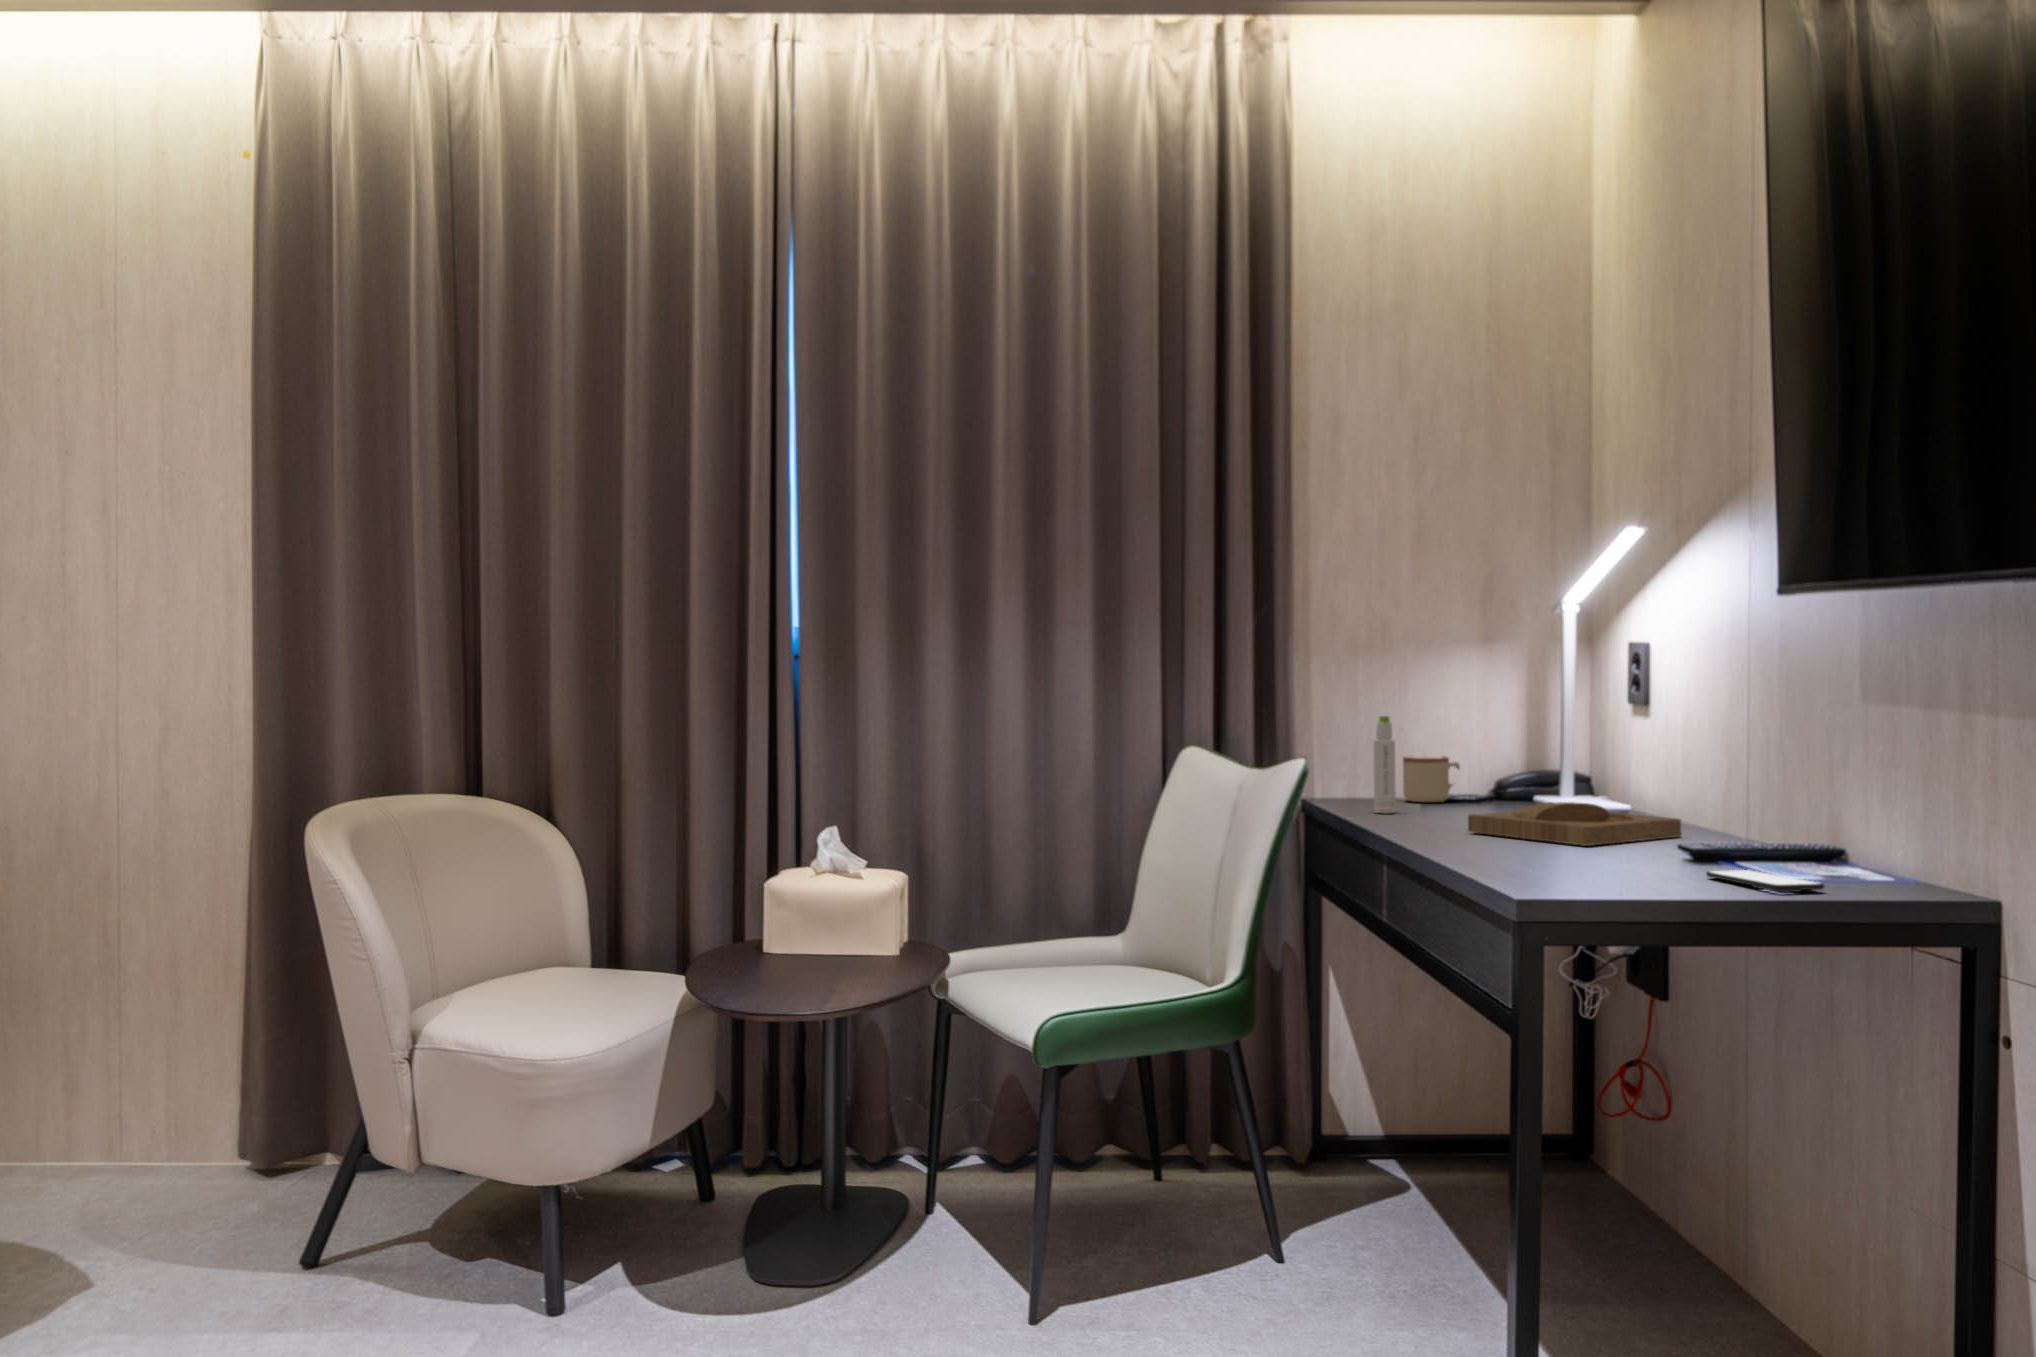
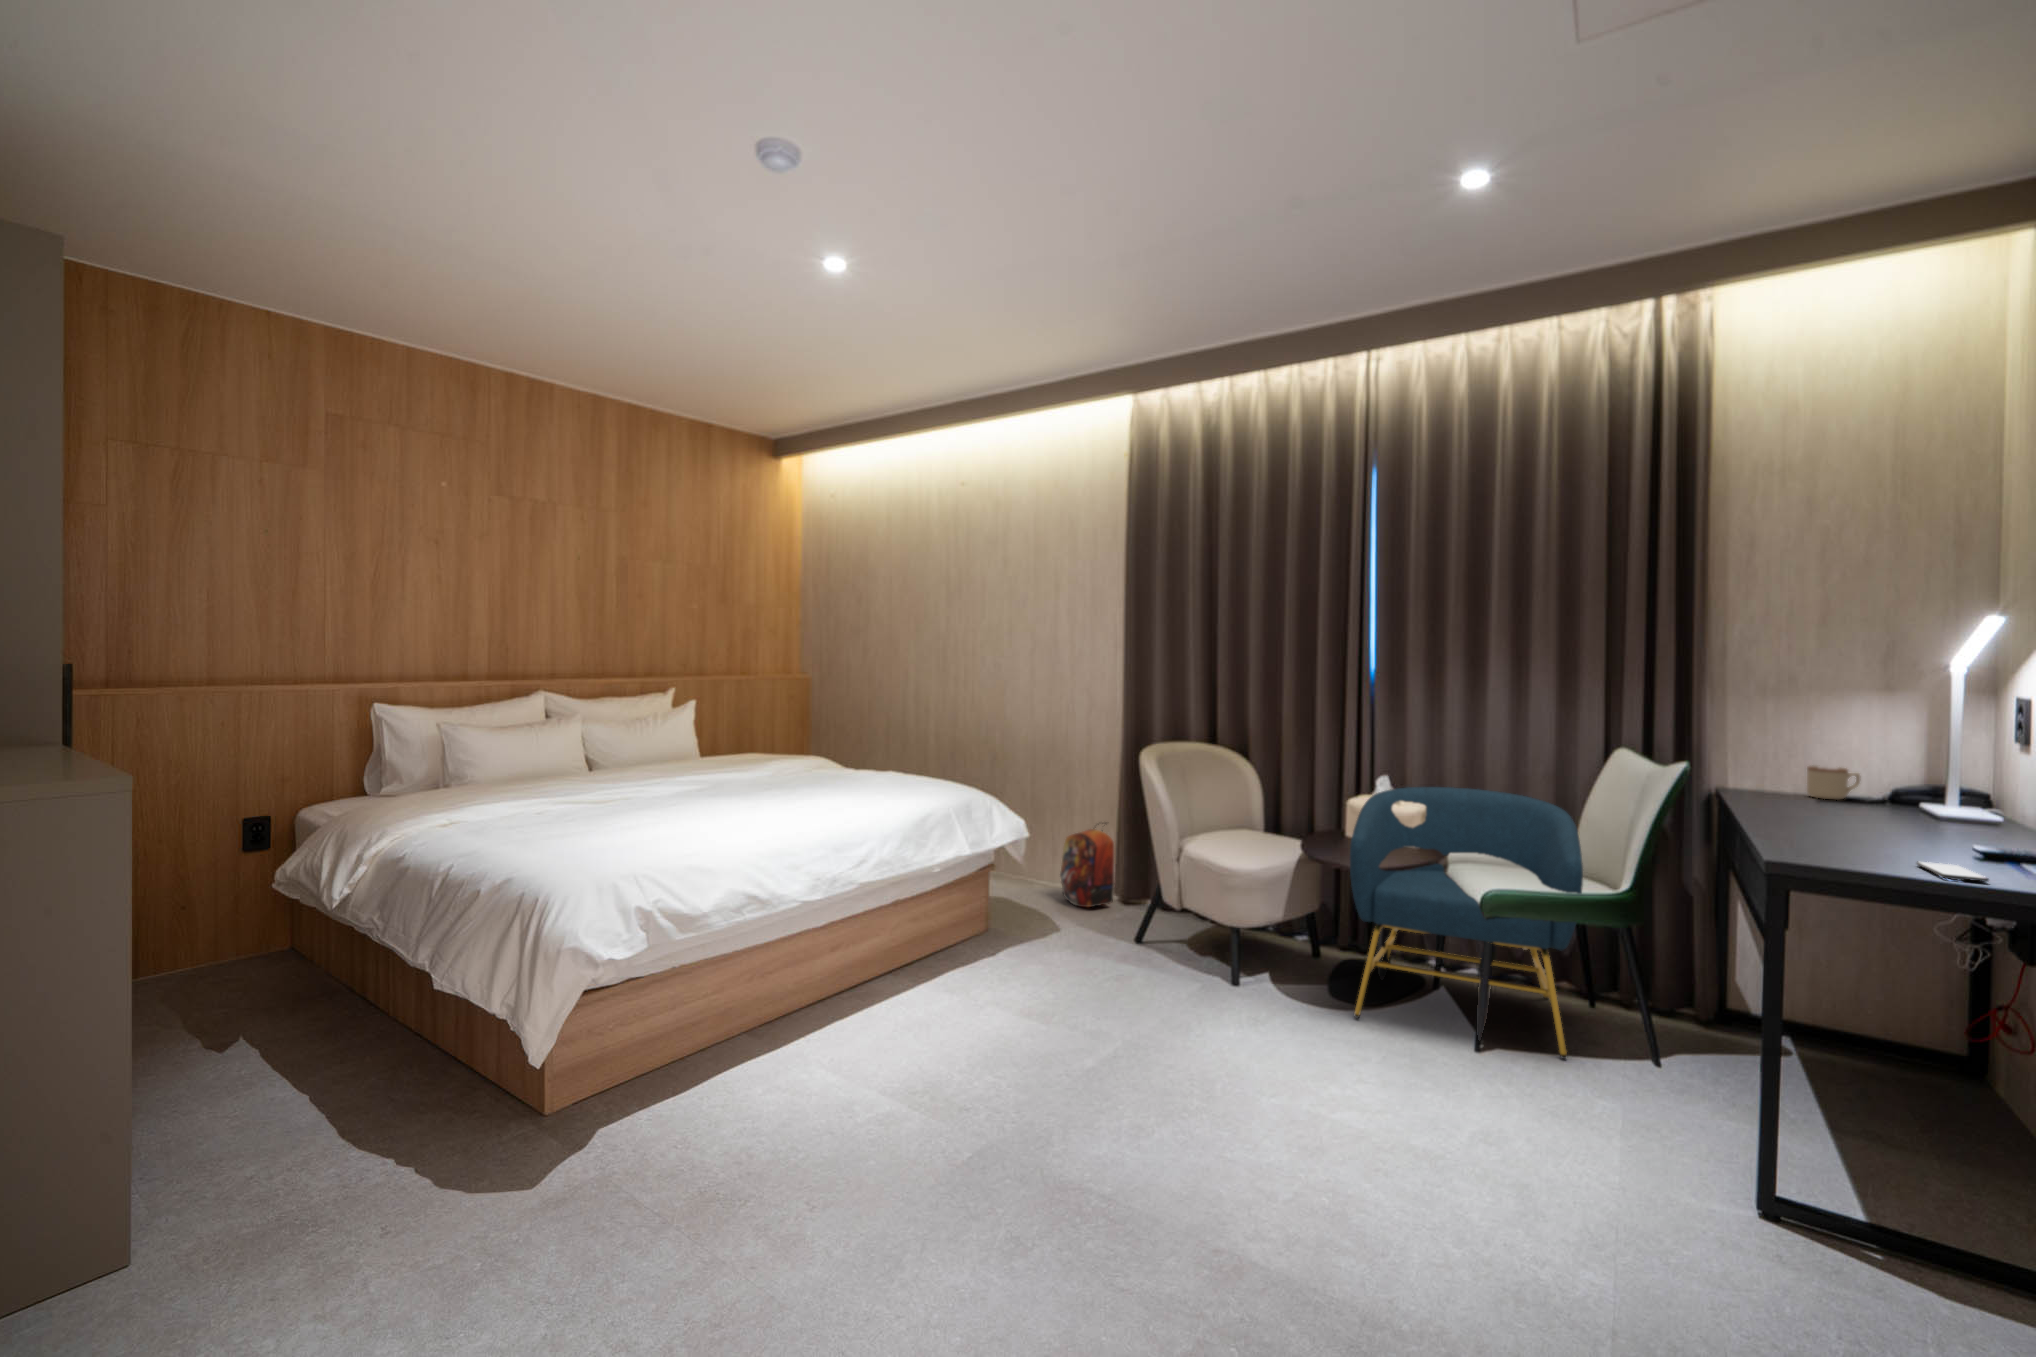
bottle: present [1374,716,1396,813] -> none [1760,739,1780,803]
tray: present [1468,802,1681,846] -> none [1802,808,1987,842]
armchair: none [797,837,1188,1323] -> present [1350,787,1583,1059]
backpack: none [97,993,245,1204] -> present [1060,823,1114,907]

